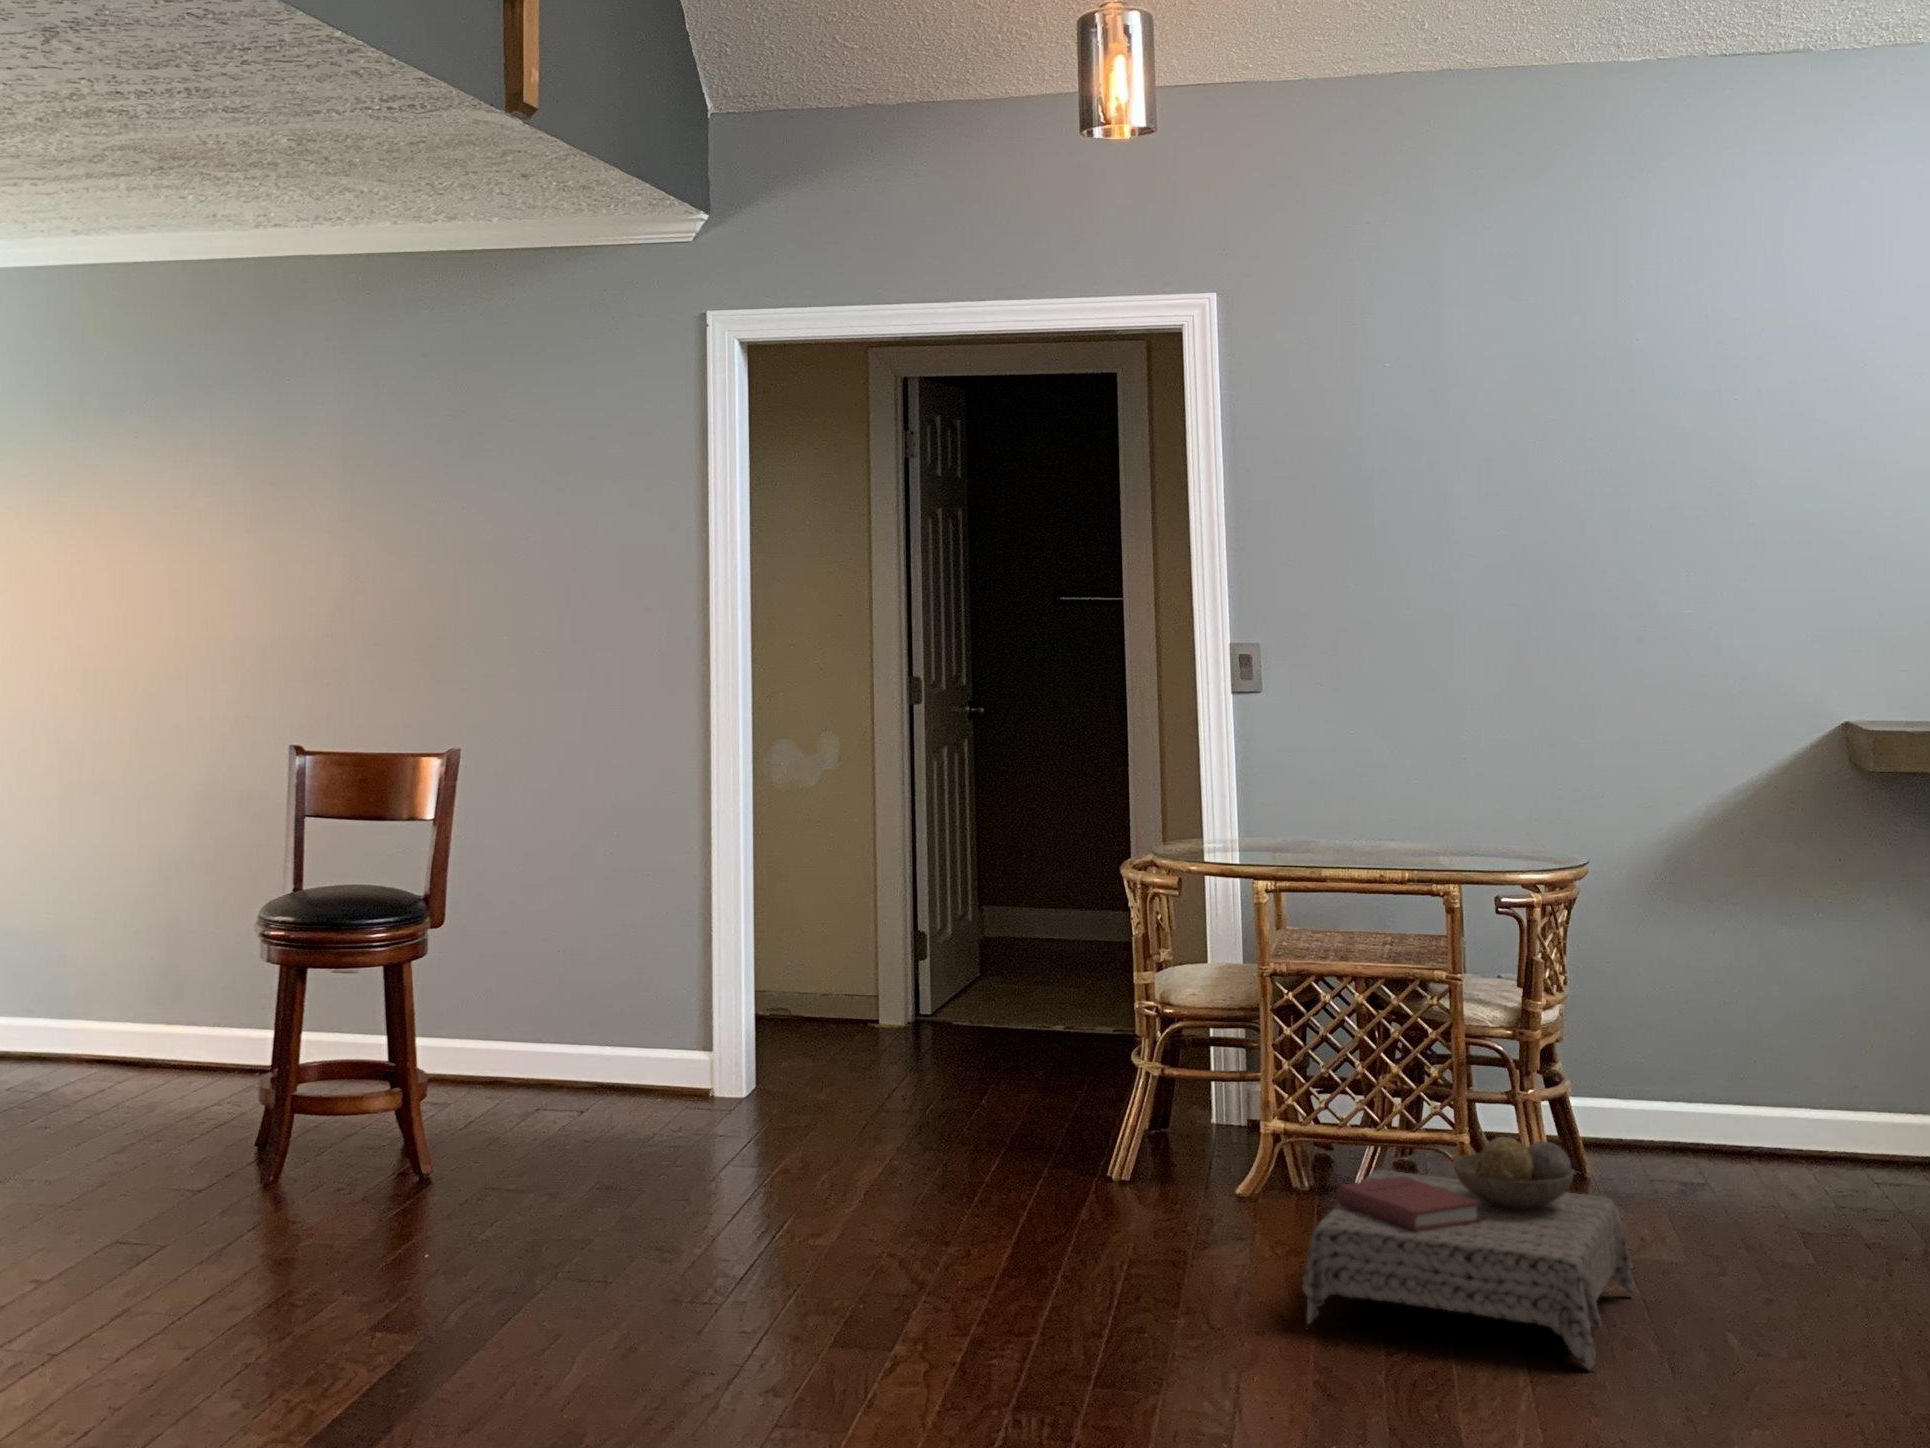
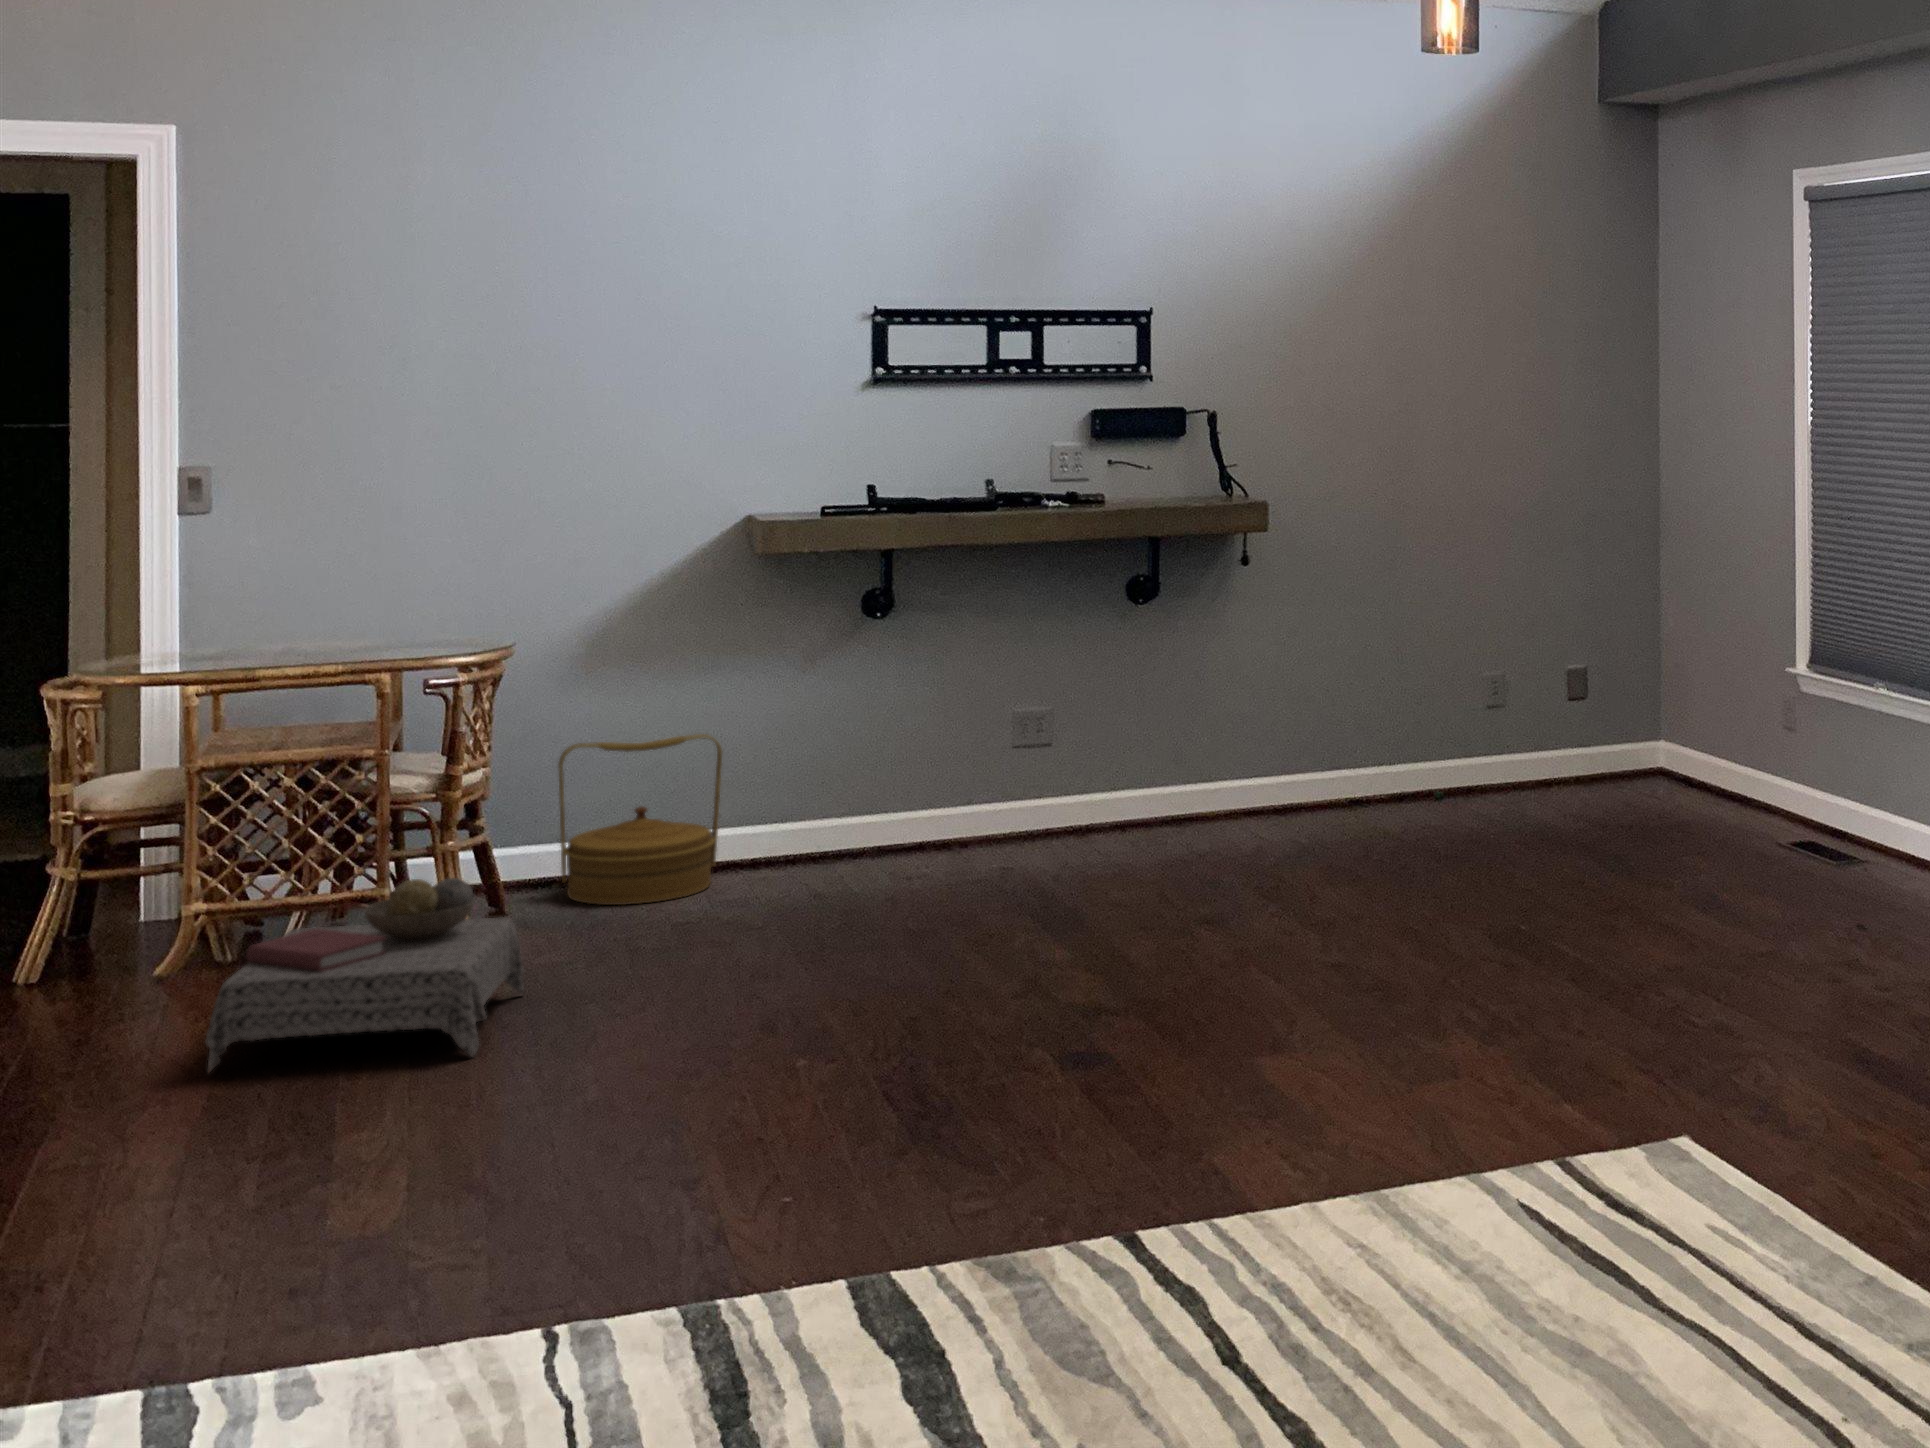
woven basket: none [1637,987,1835,1197] -> present [558,734,723,905]

